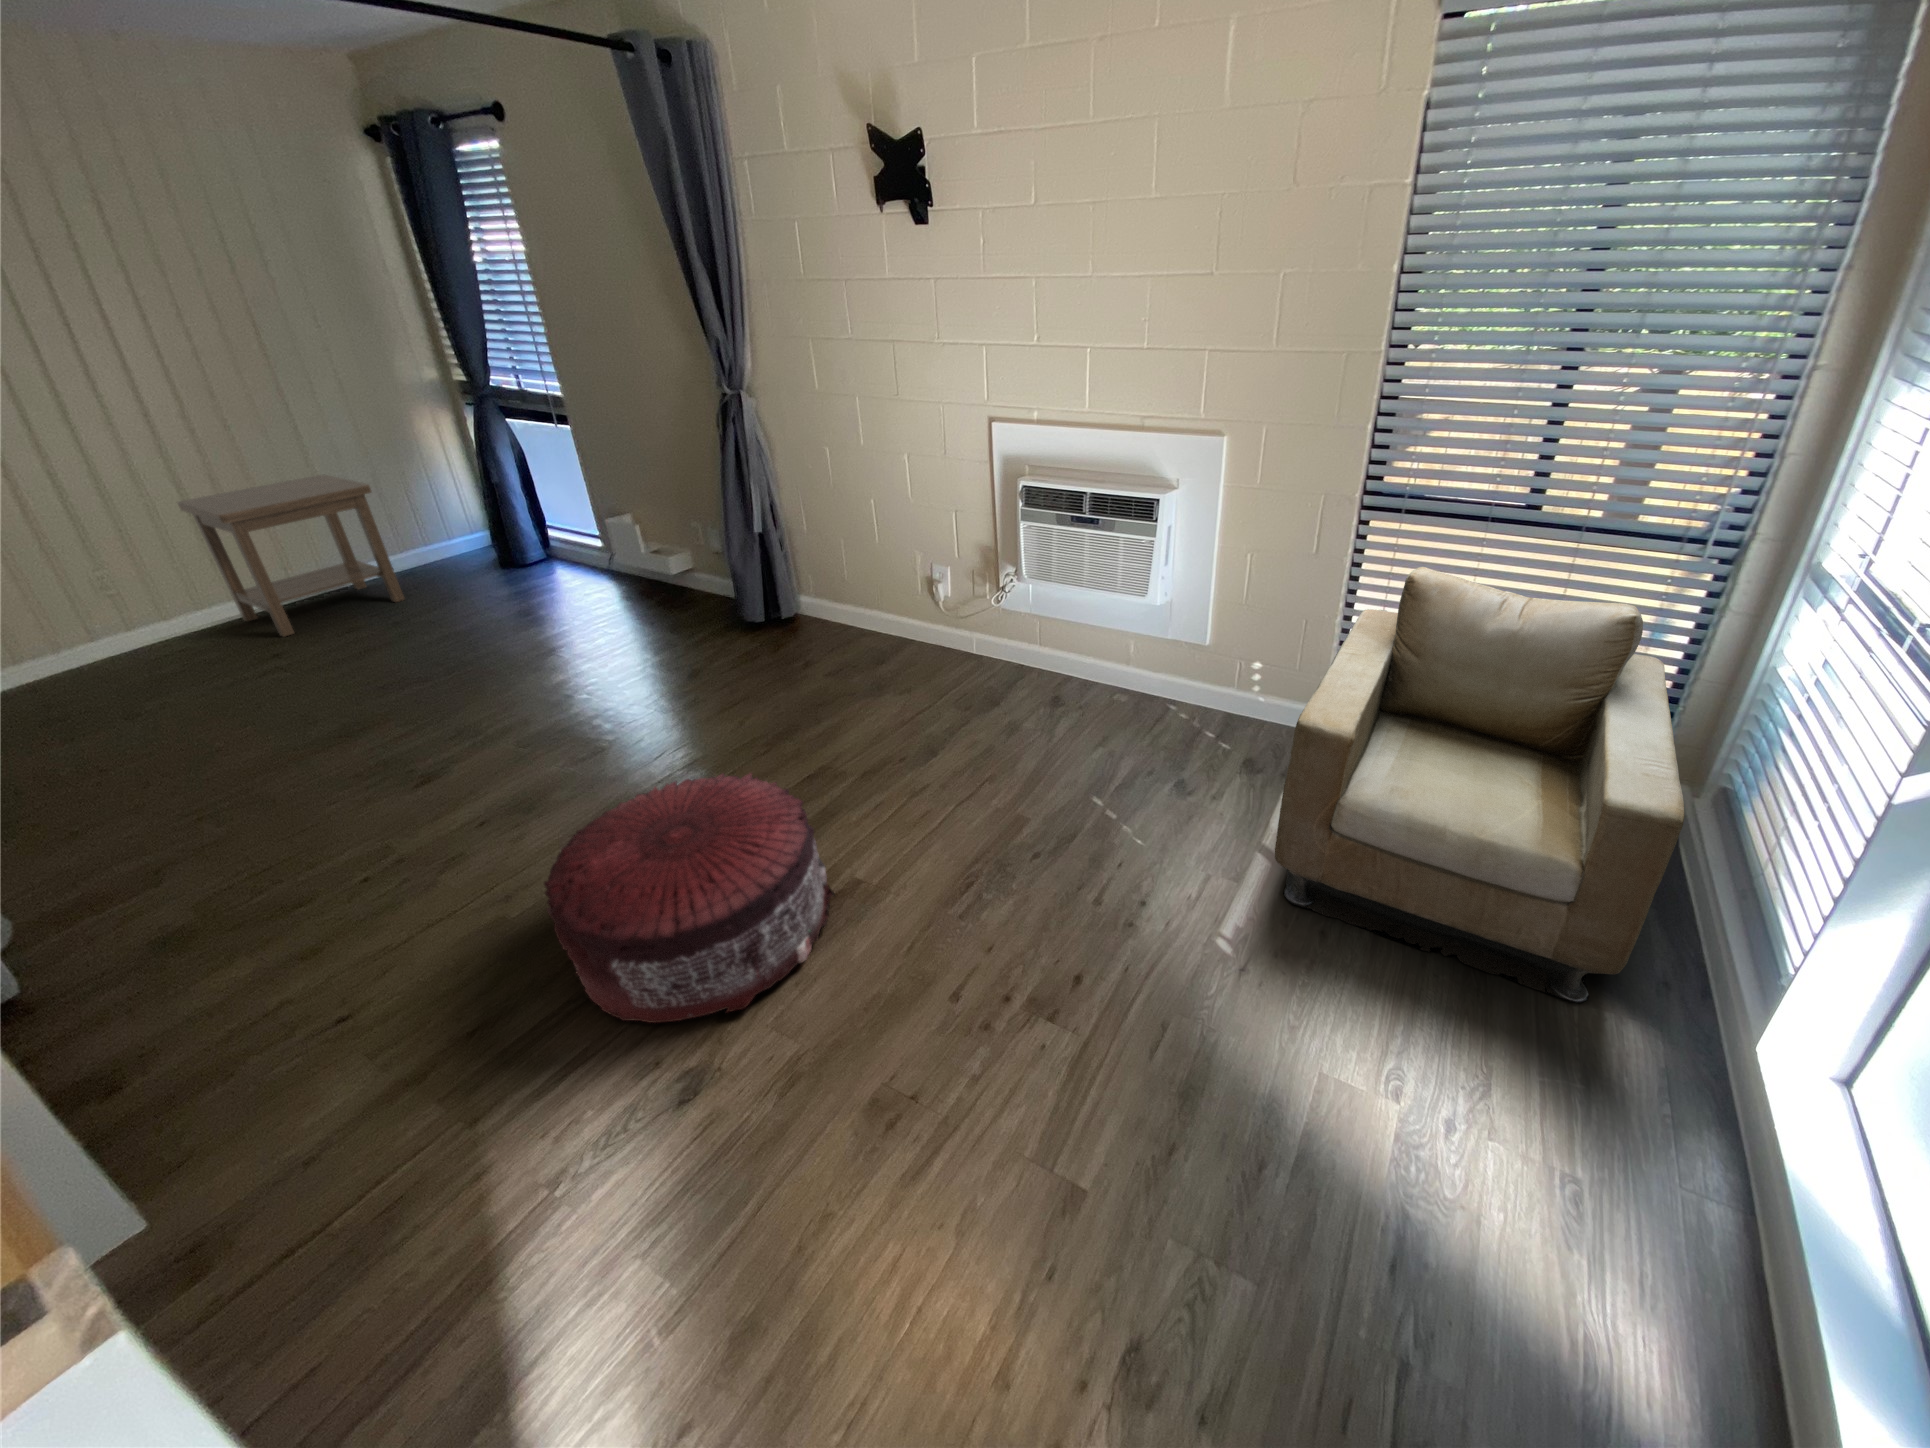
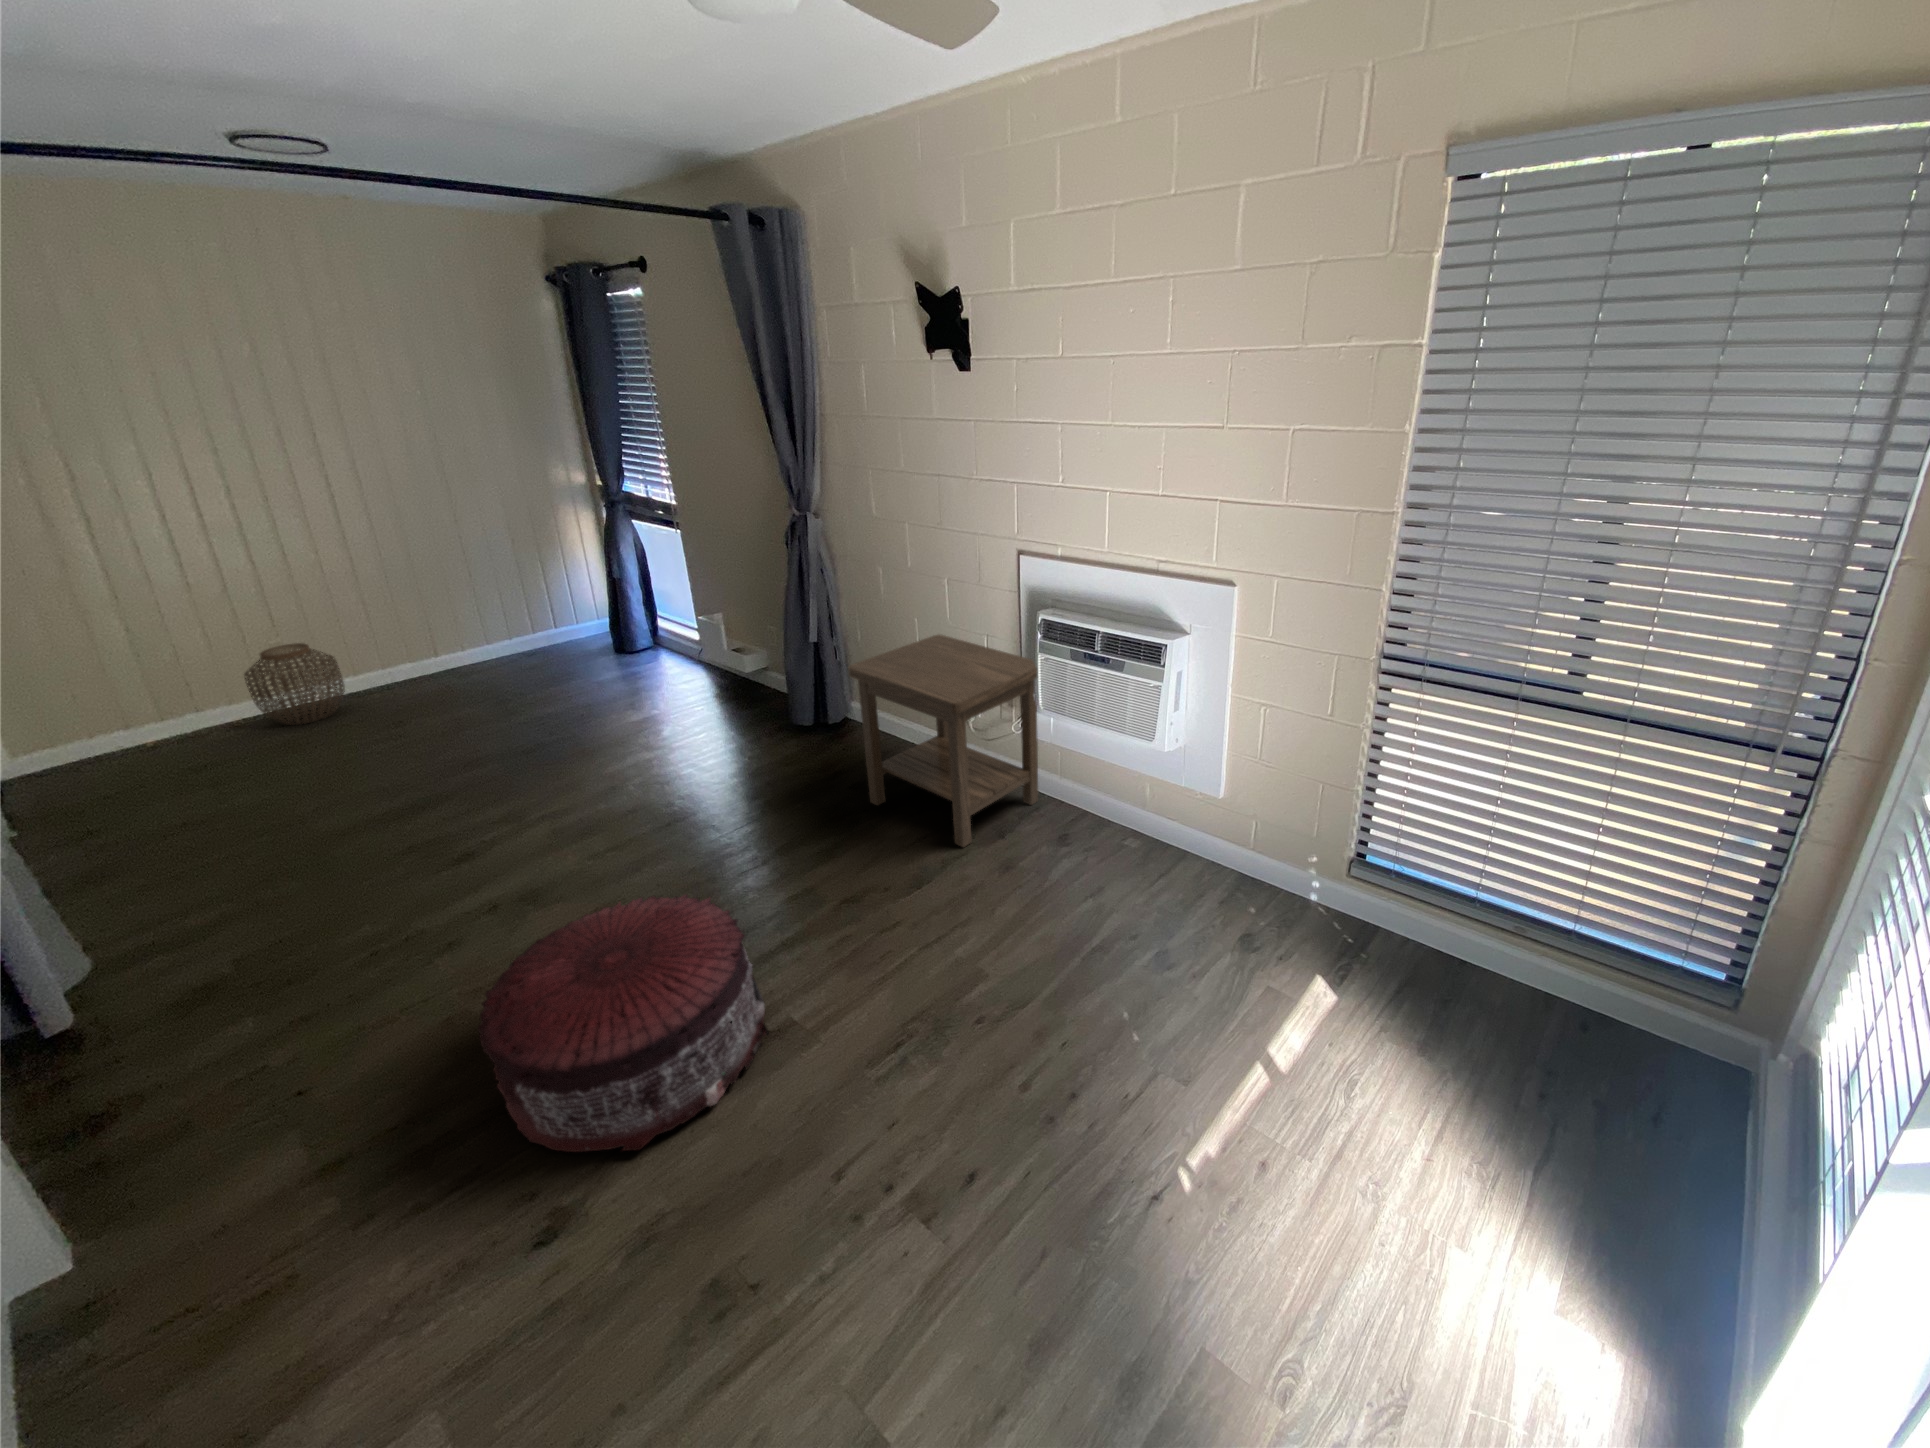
side table: present [177,475,404,636] -> present [848,635,1038,847]
armchair: present [1275,567,1685,1003] -> none [1217,752,1711,1318]
woven basket: none [49,574,183,671] -> present [244,643,345,725]

